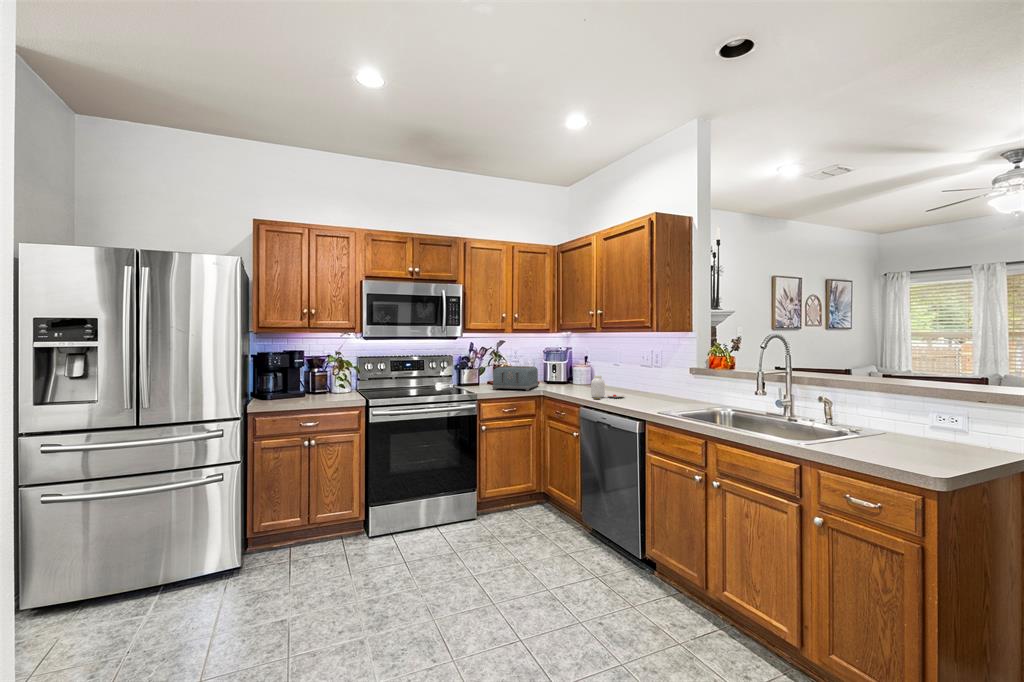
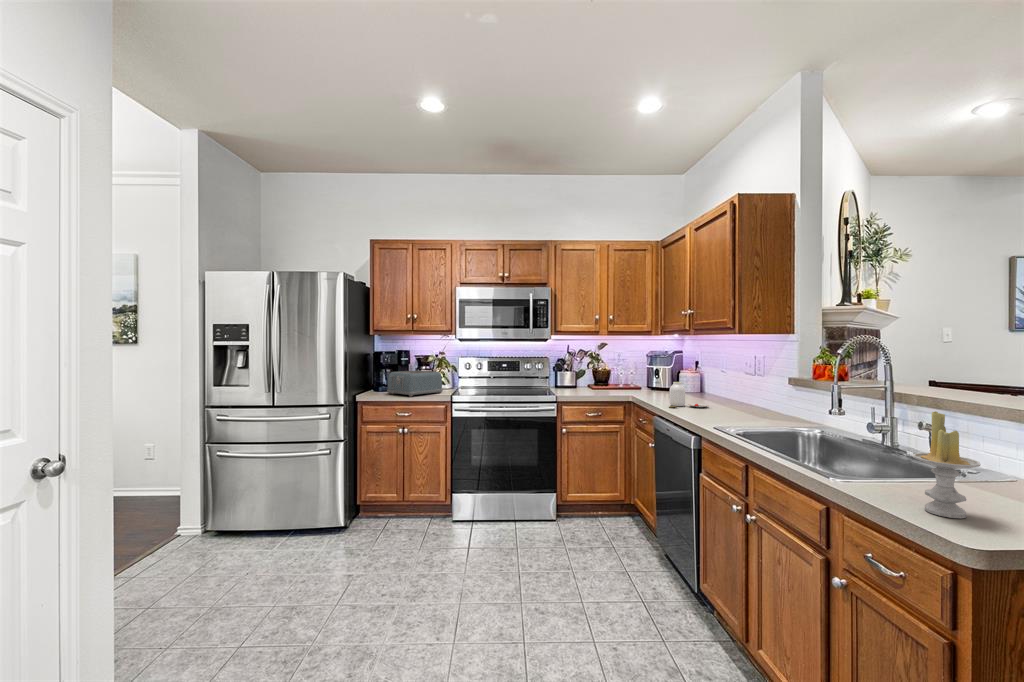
toaster: present [492,366,539,391] -> present [387,370,443,397]
candle: none [871,387,917,461] -> present [913,411,981,518]

